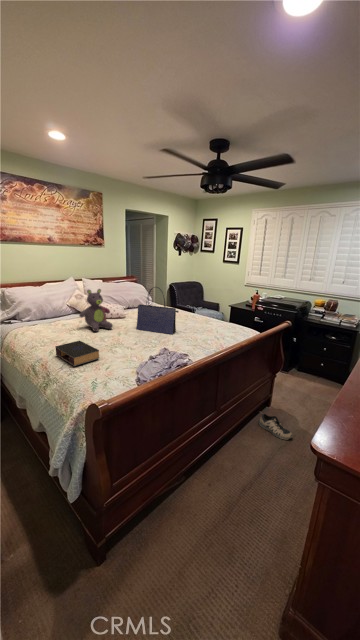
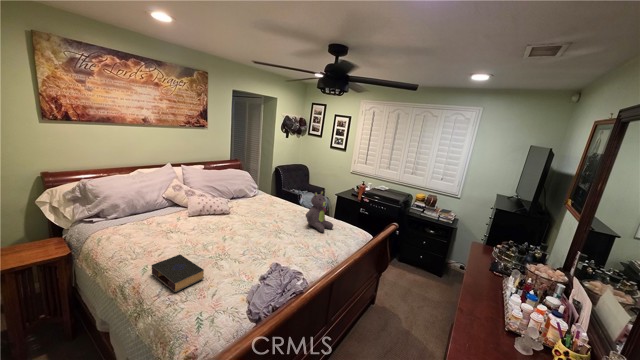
tote bag: present [136,287,178,334] -> none [242,188,289,238]
stuffed bear: present [79,289,113,331] -> present [306,191,333,232]
shoe: present [259,412,292,440] -> none [364,315,397,346]

